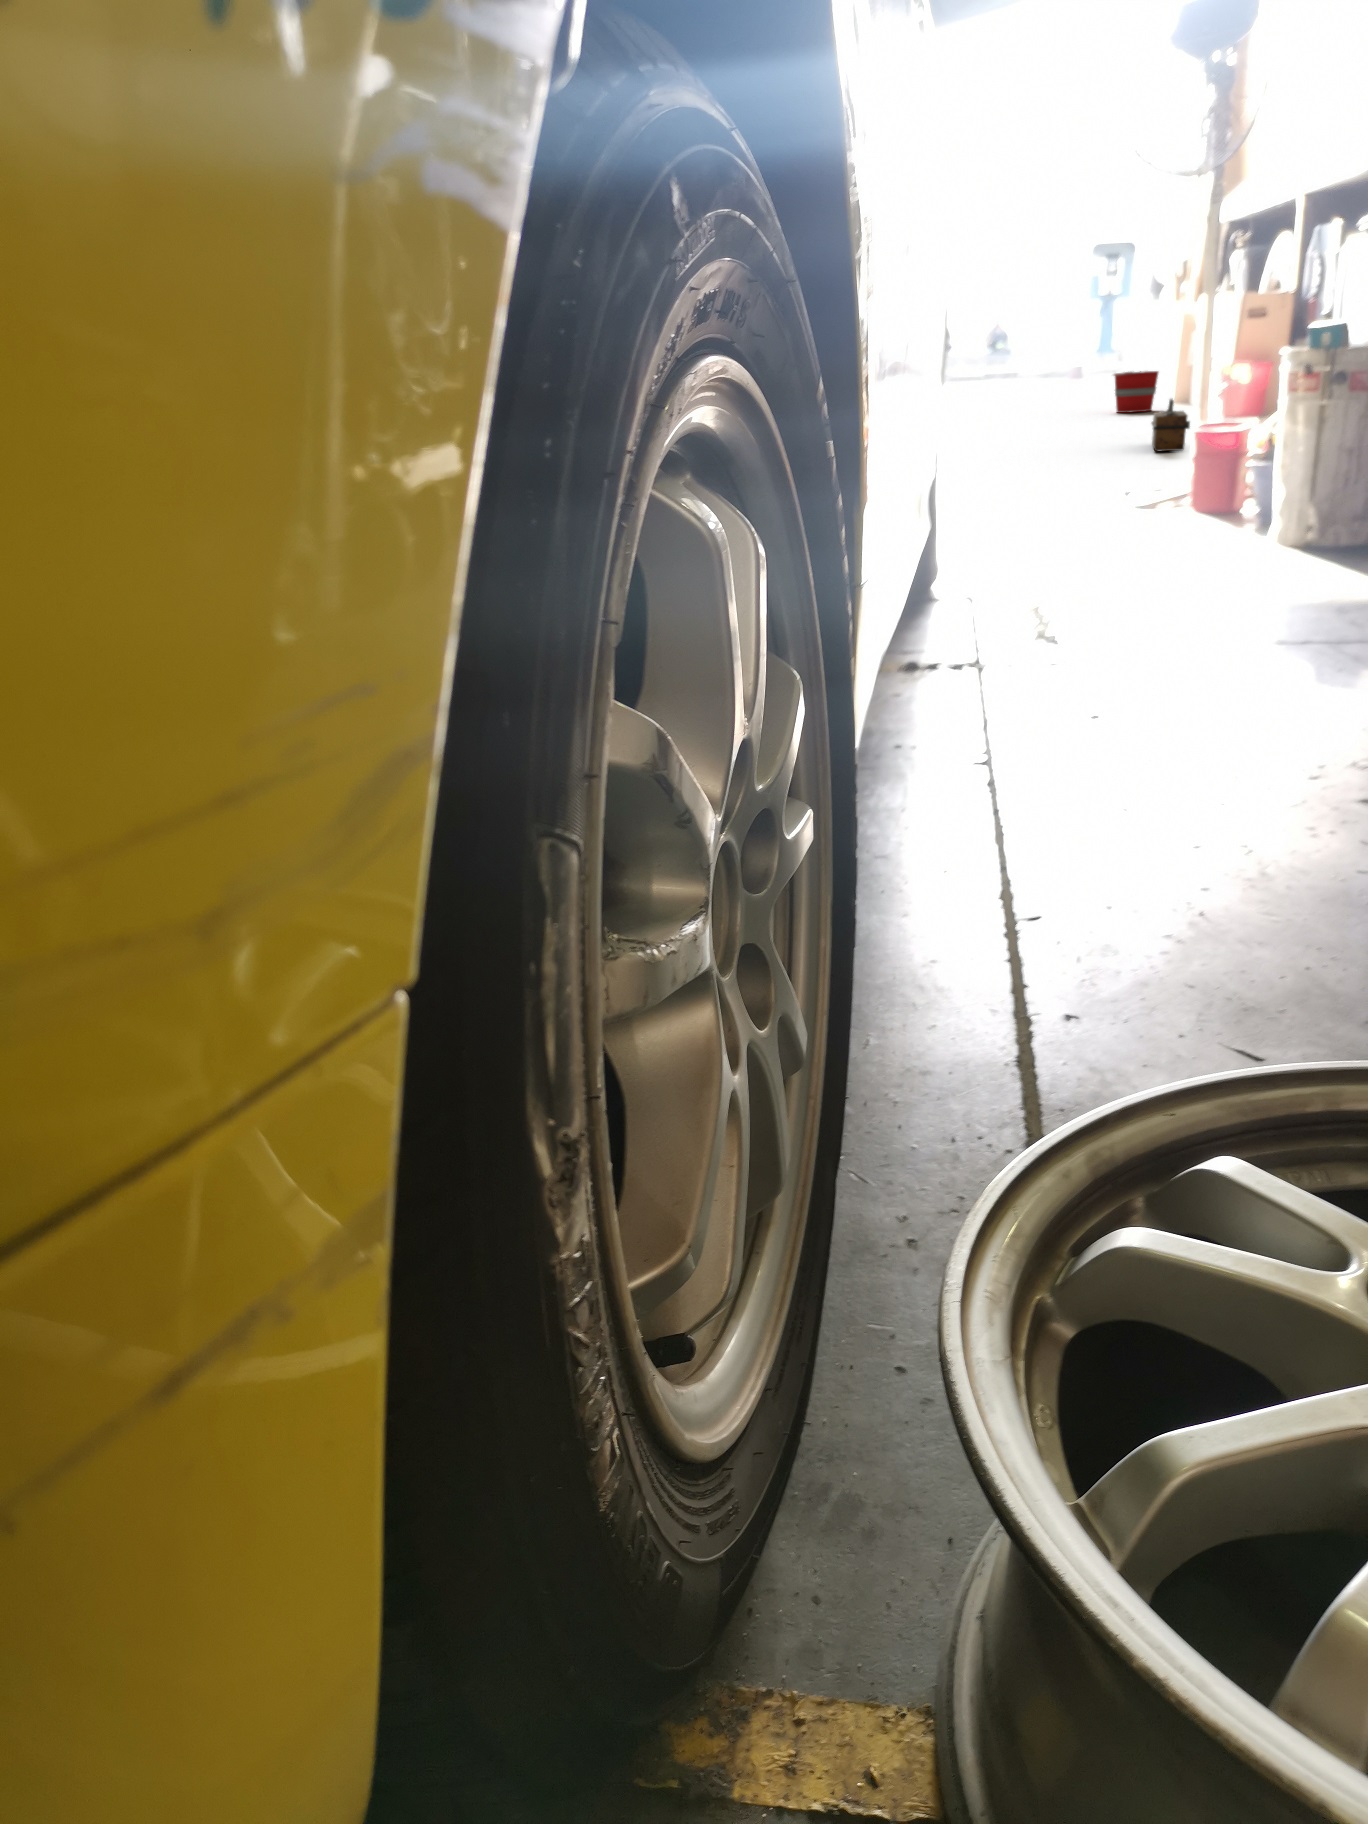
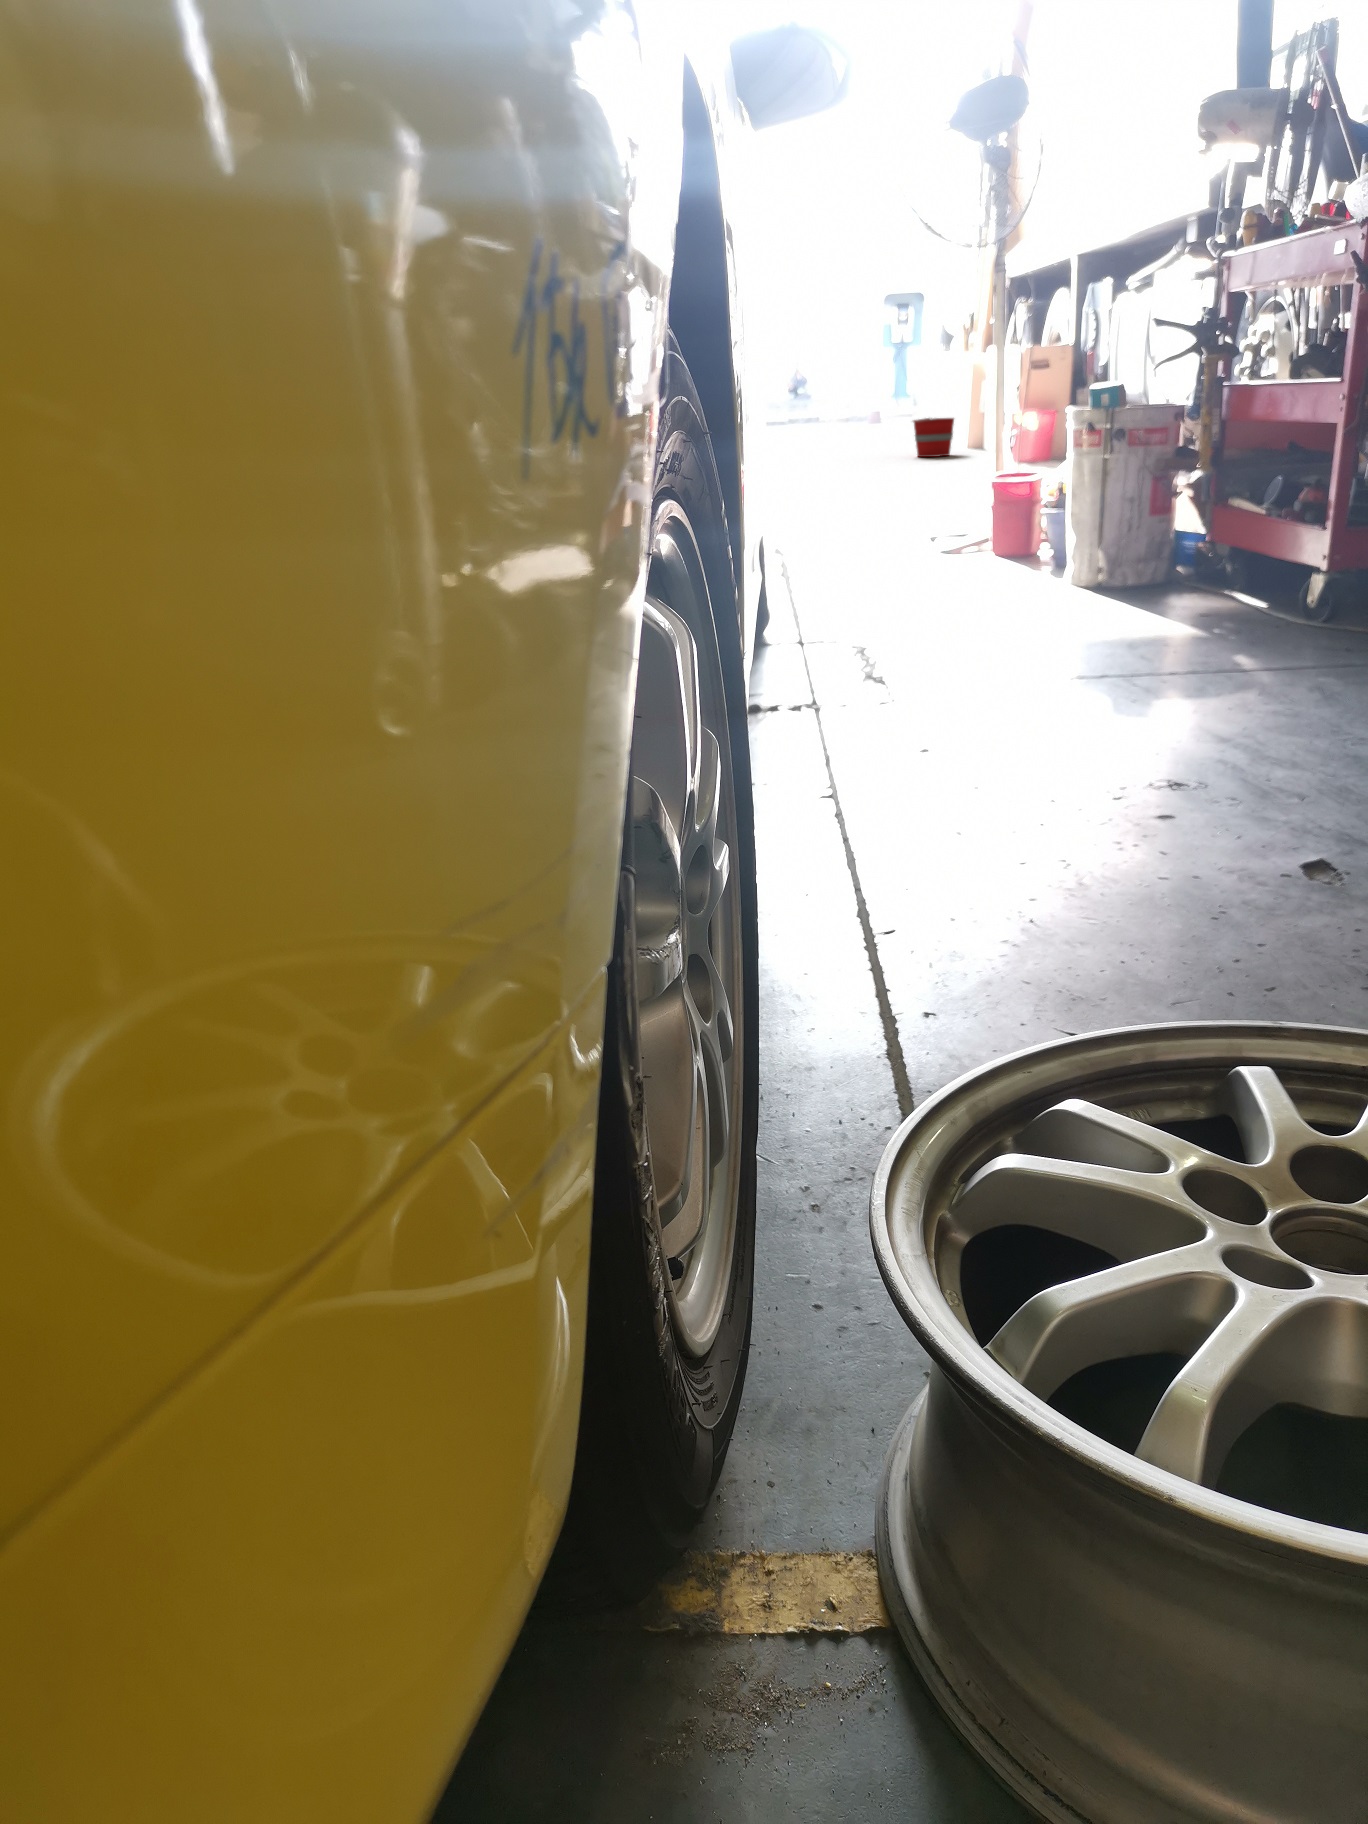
toolbox: present [1152,399,1190,452] -> none [951,446,987,496]

